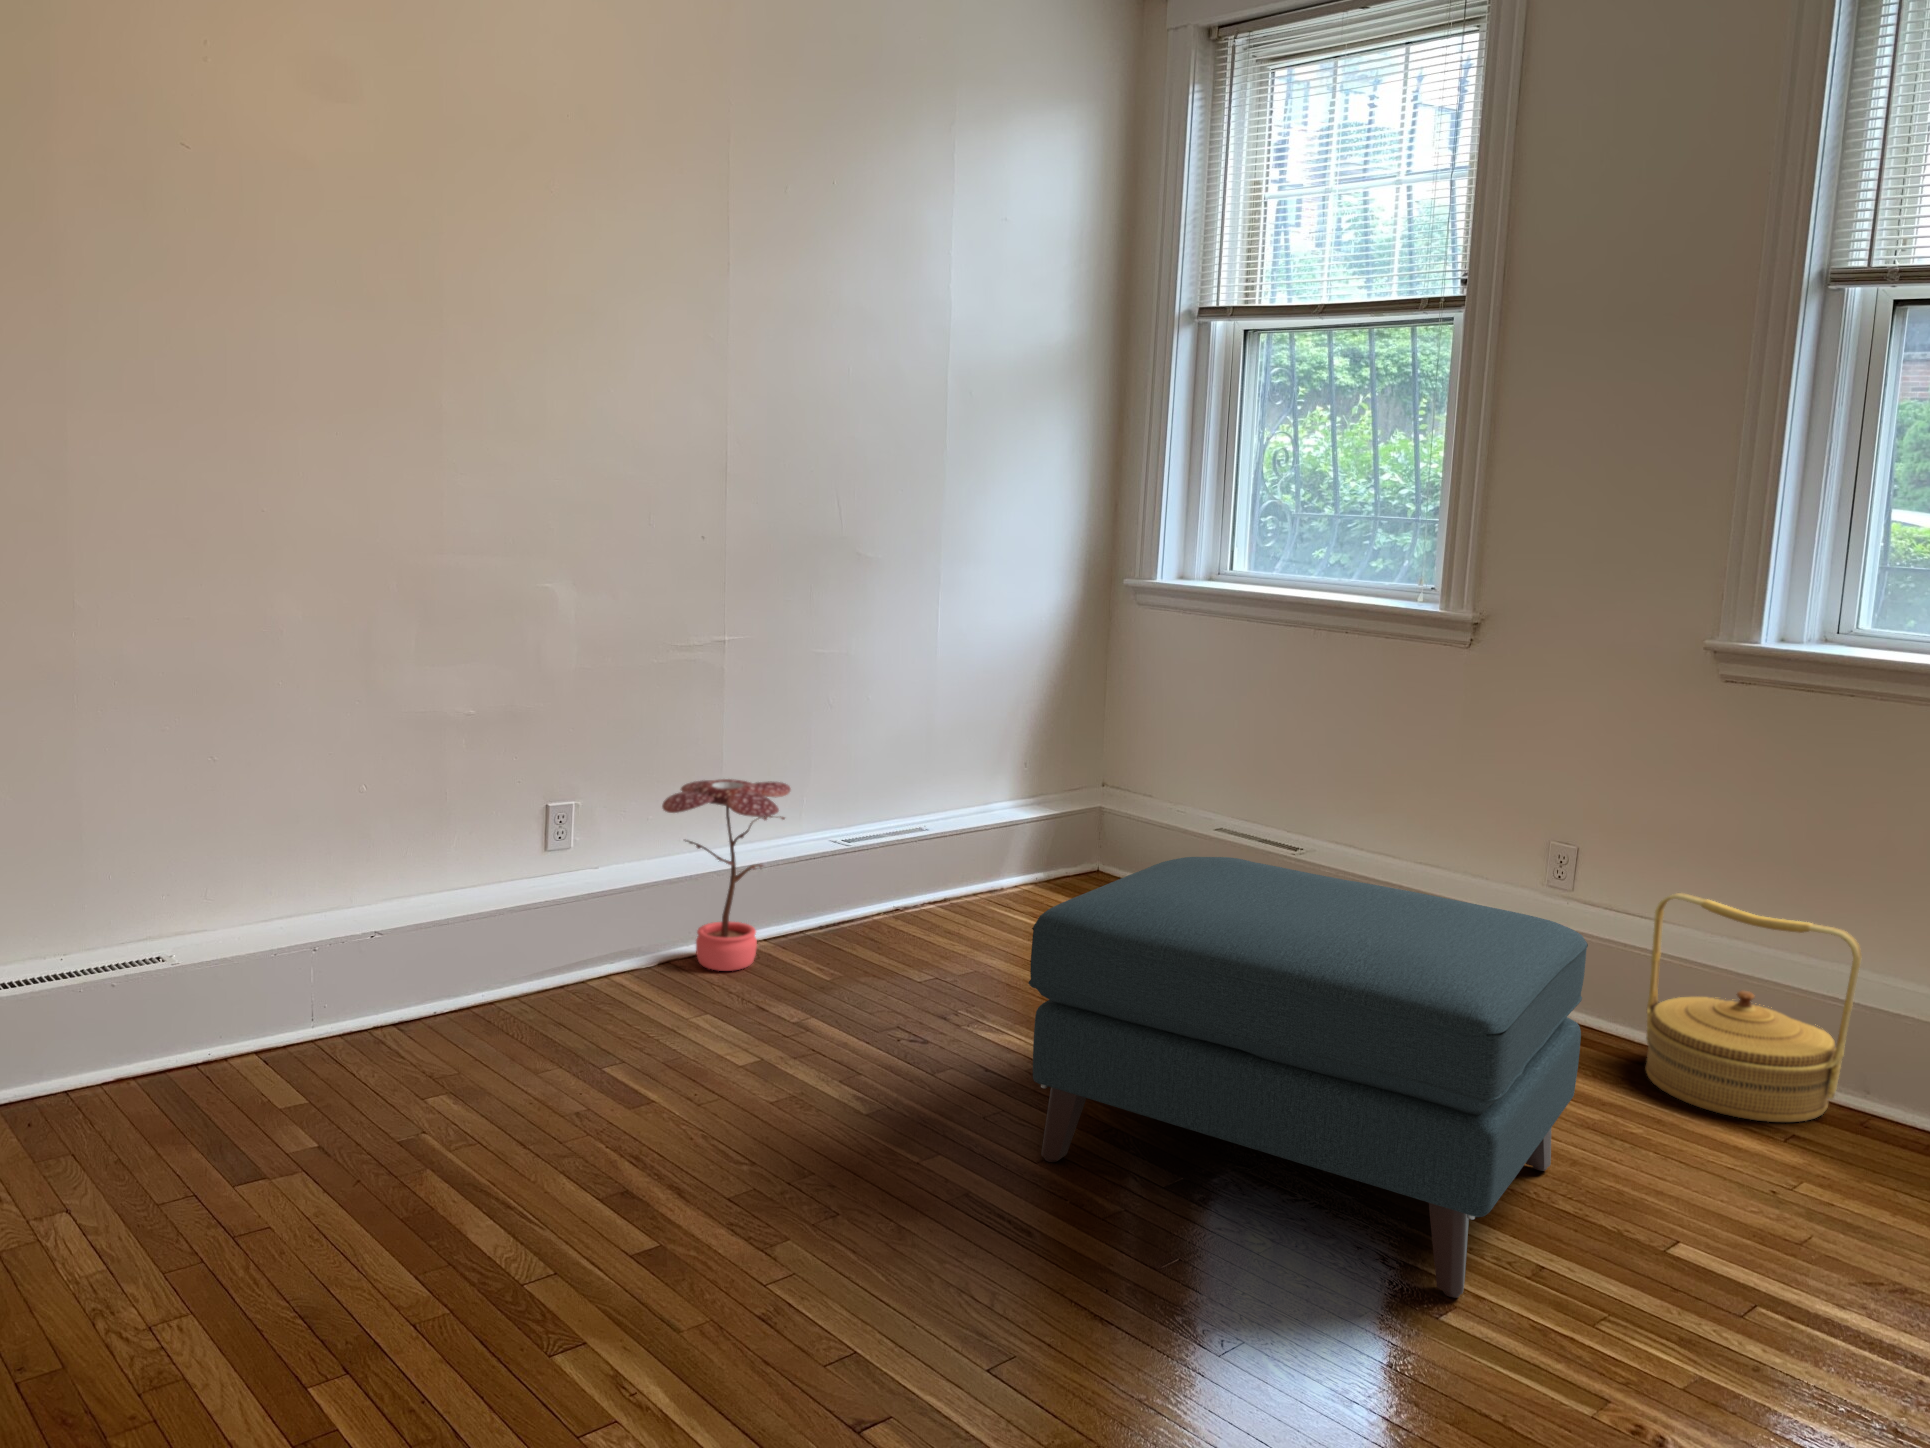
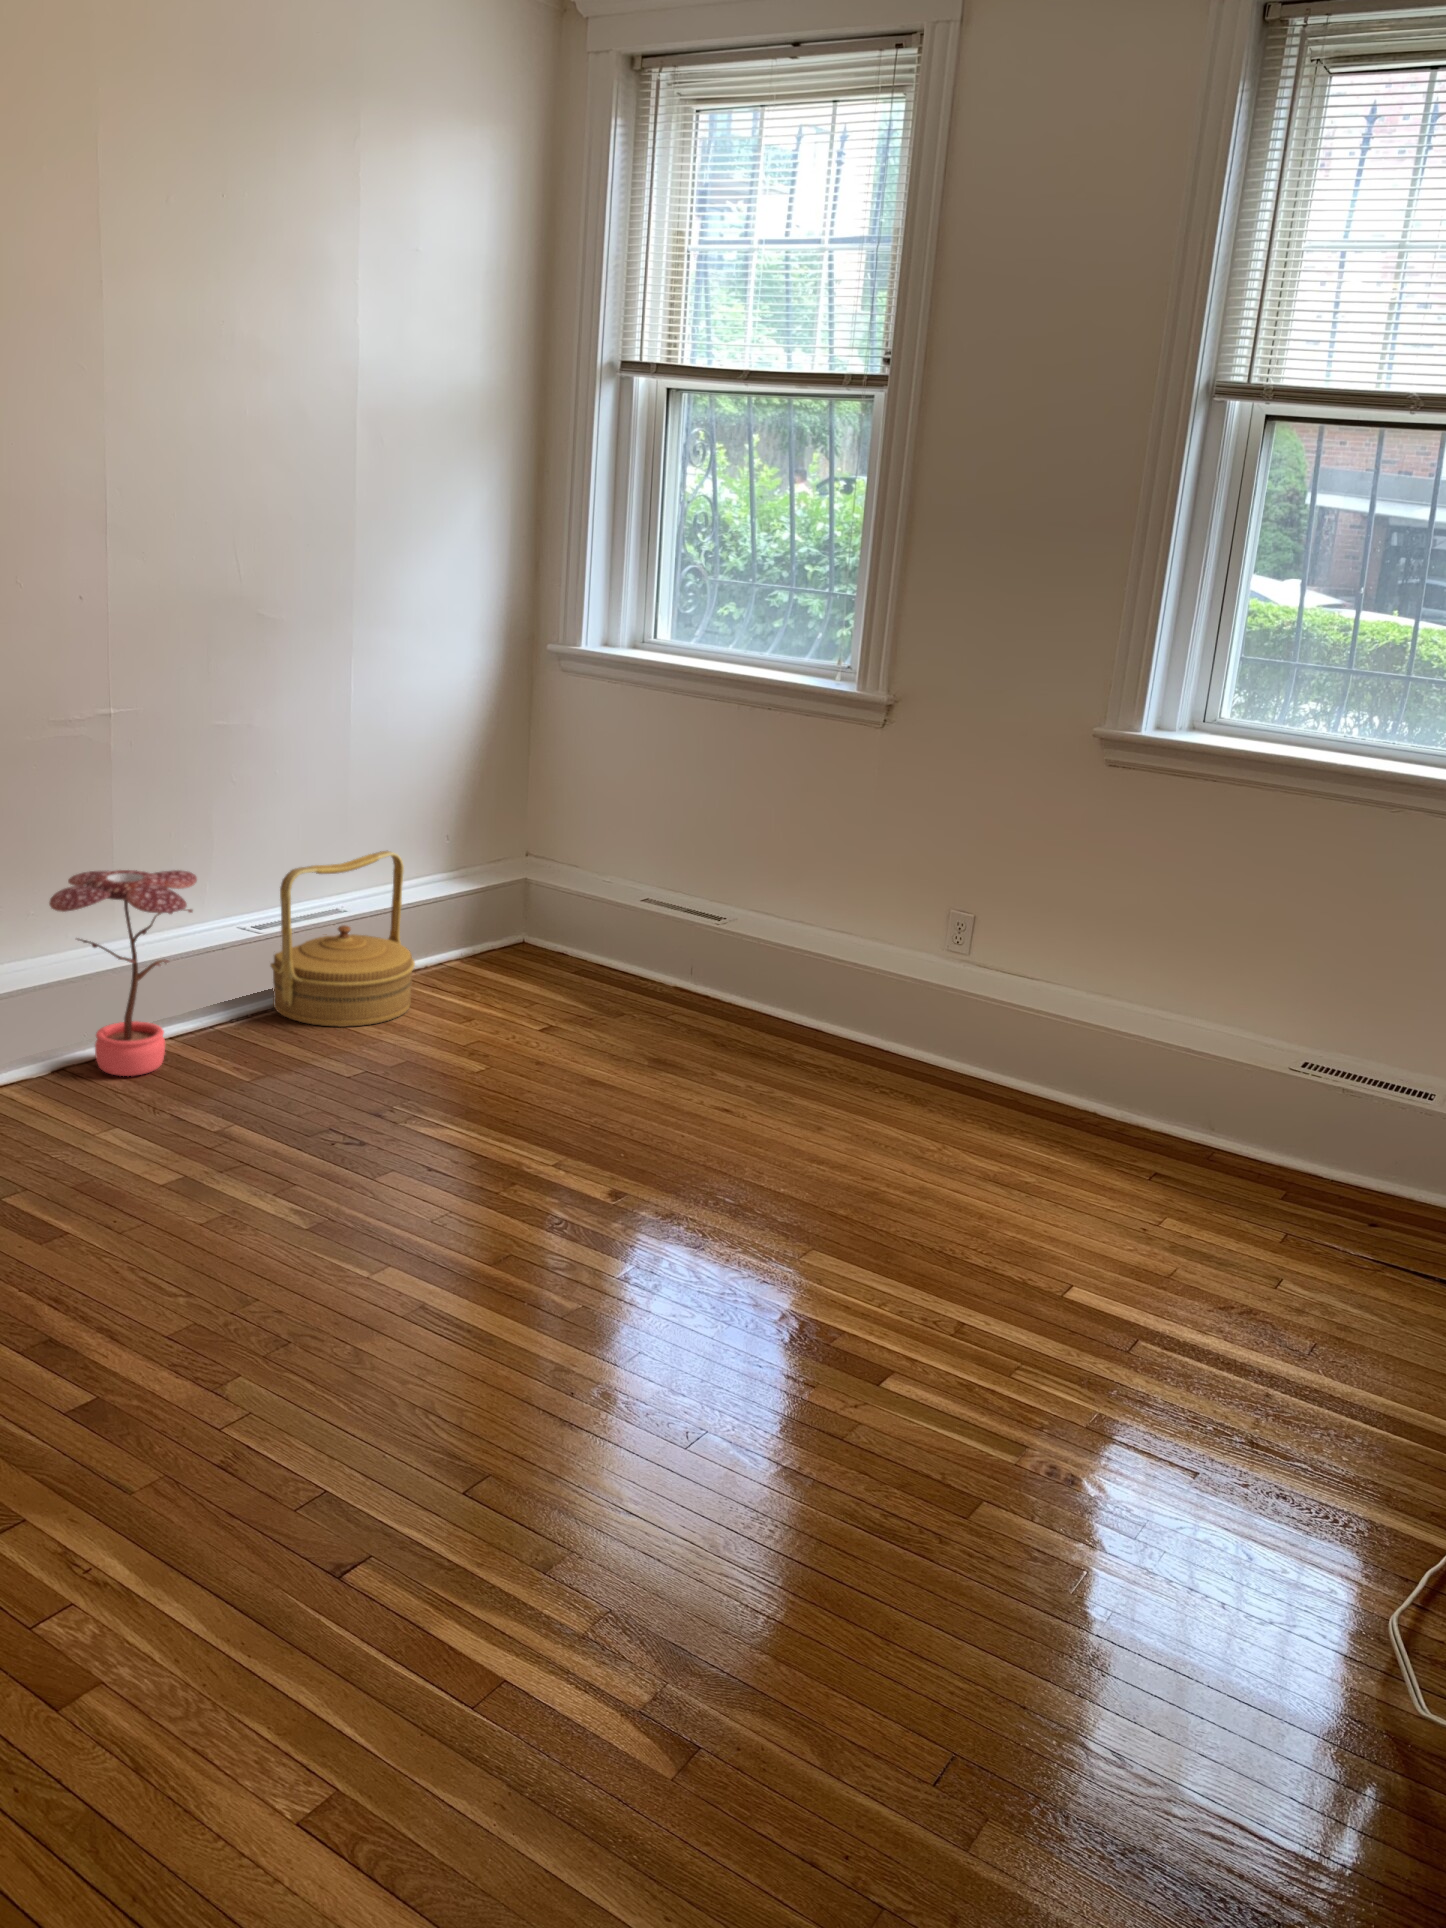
ottoman: present [1028,857,1588,1298] -> none [480,949,1003,1362]
woven basket: present [1646,893,1862,1122] -> present [271,851,415,1027]

